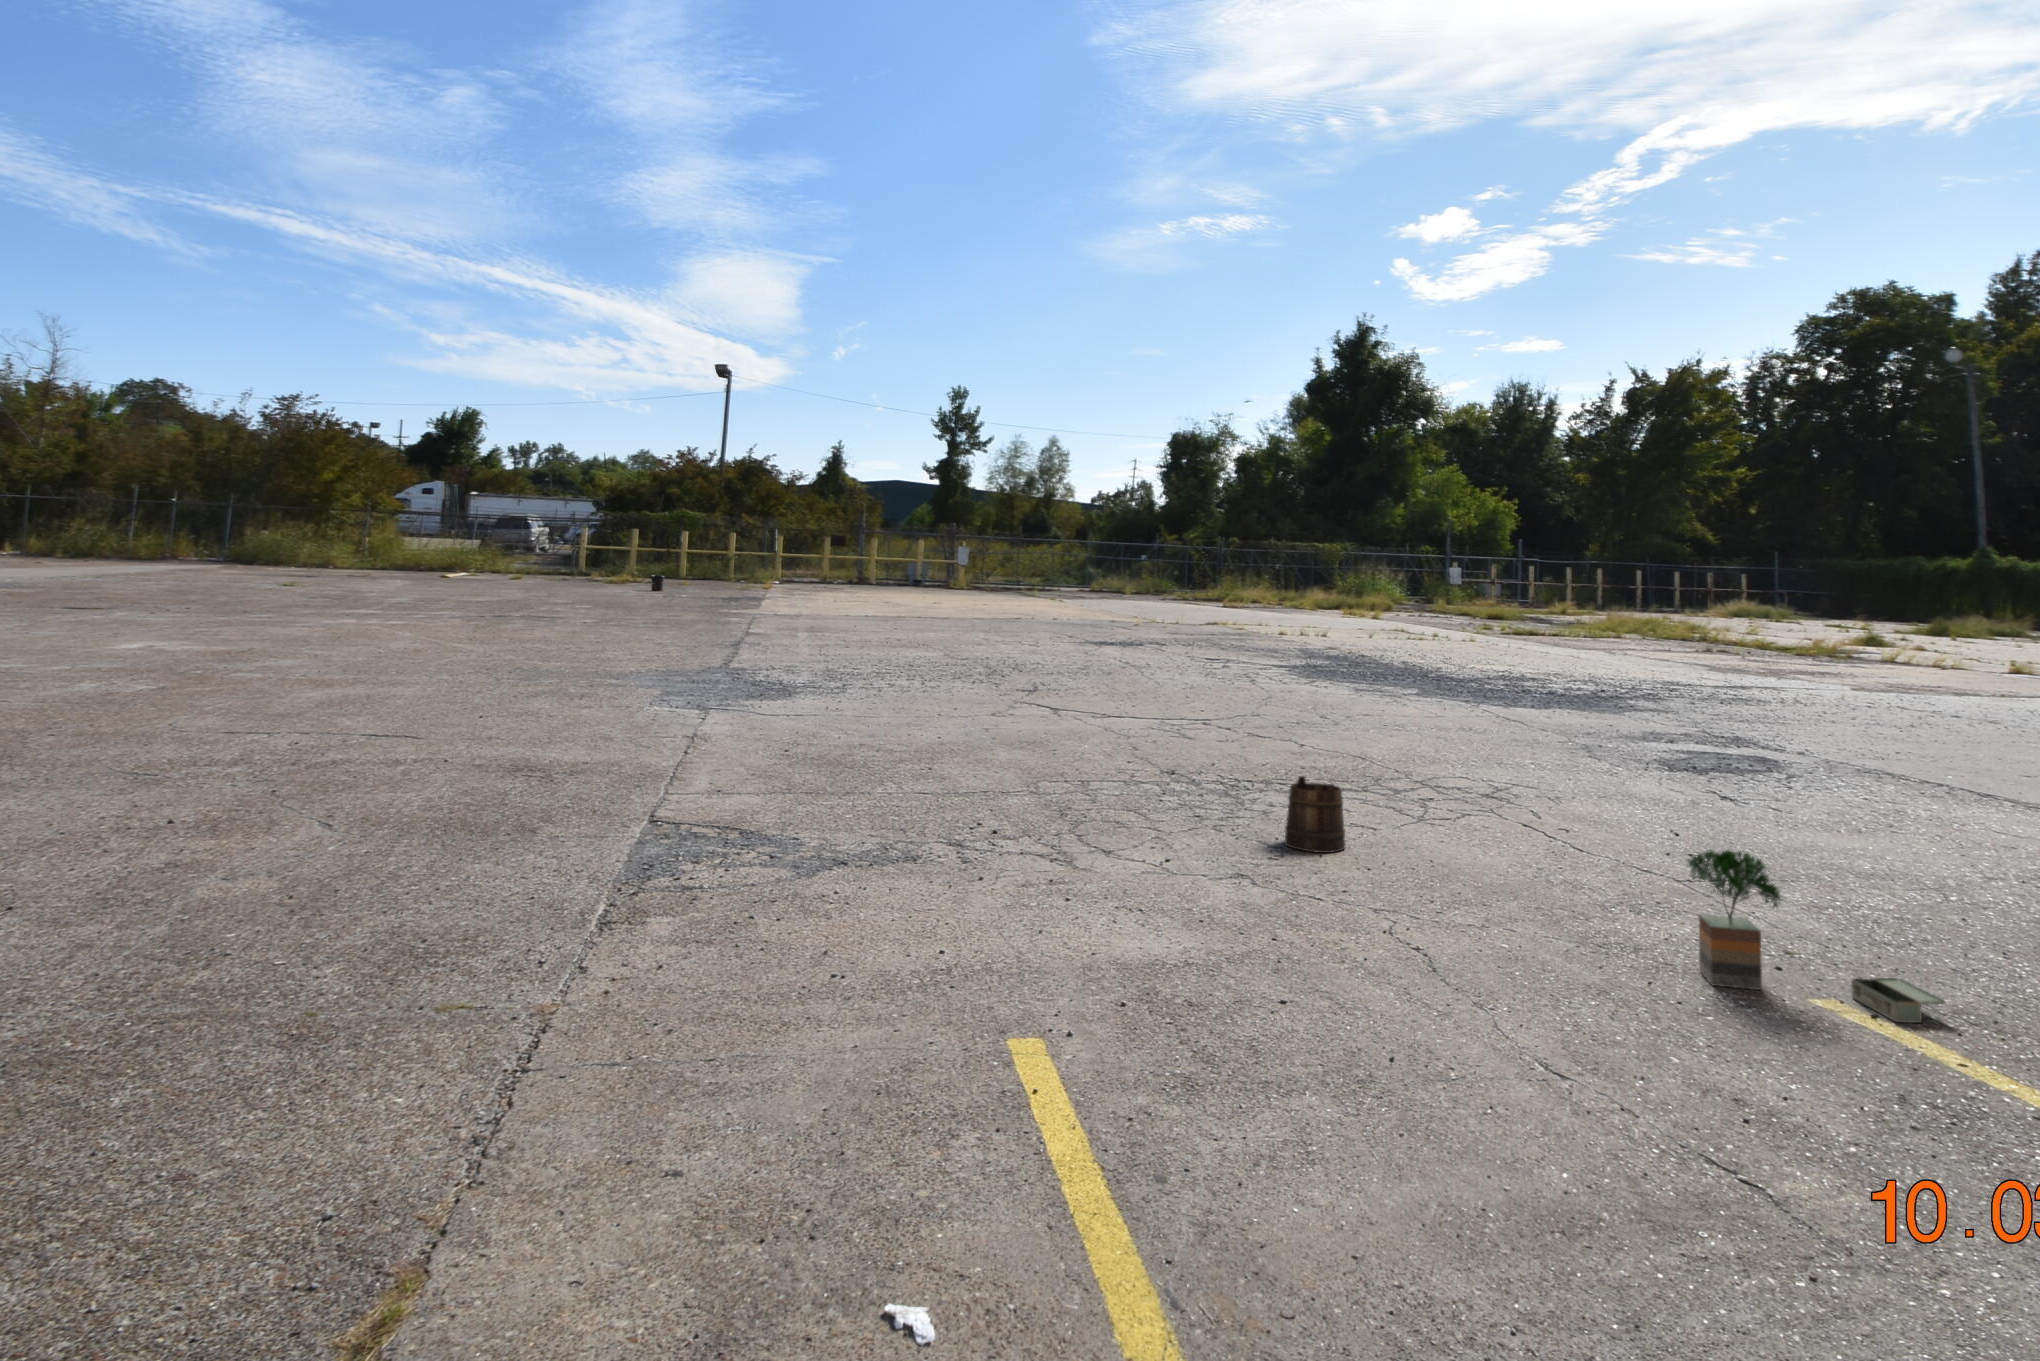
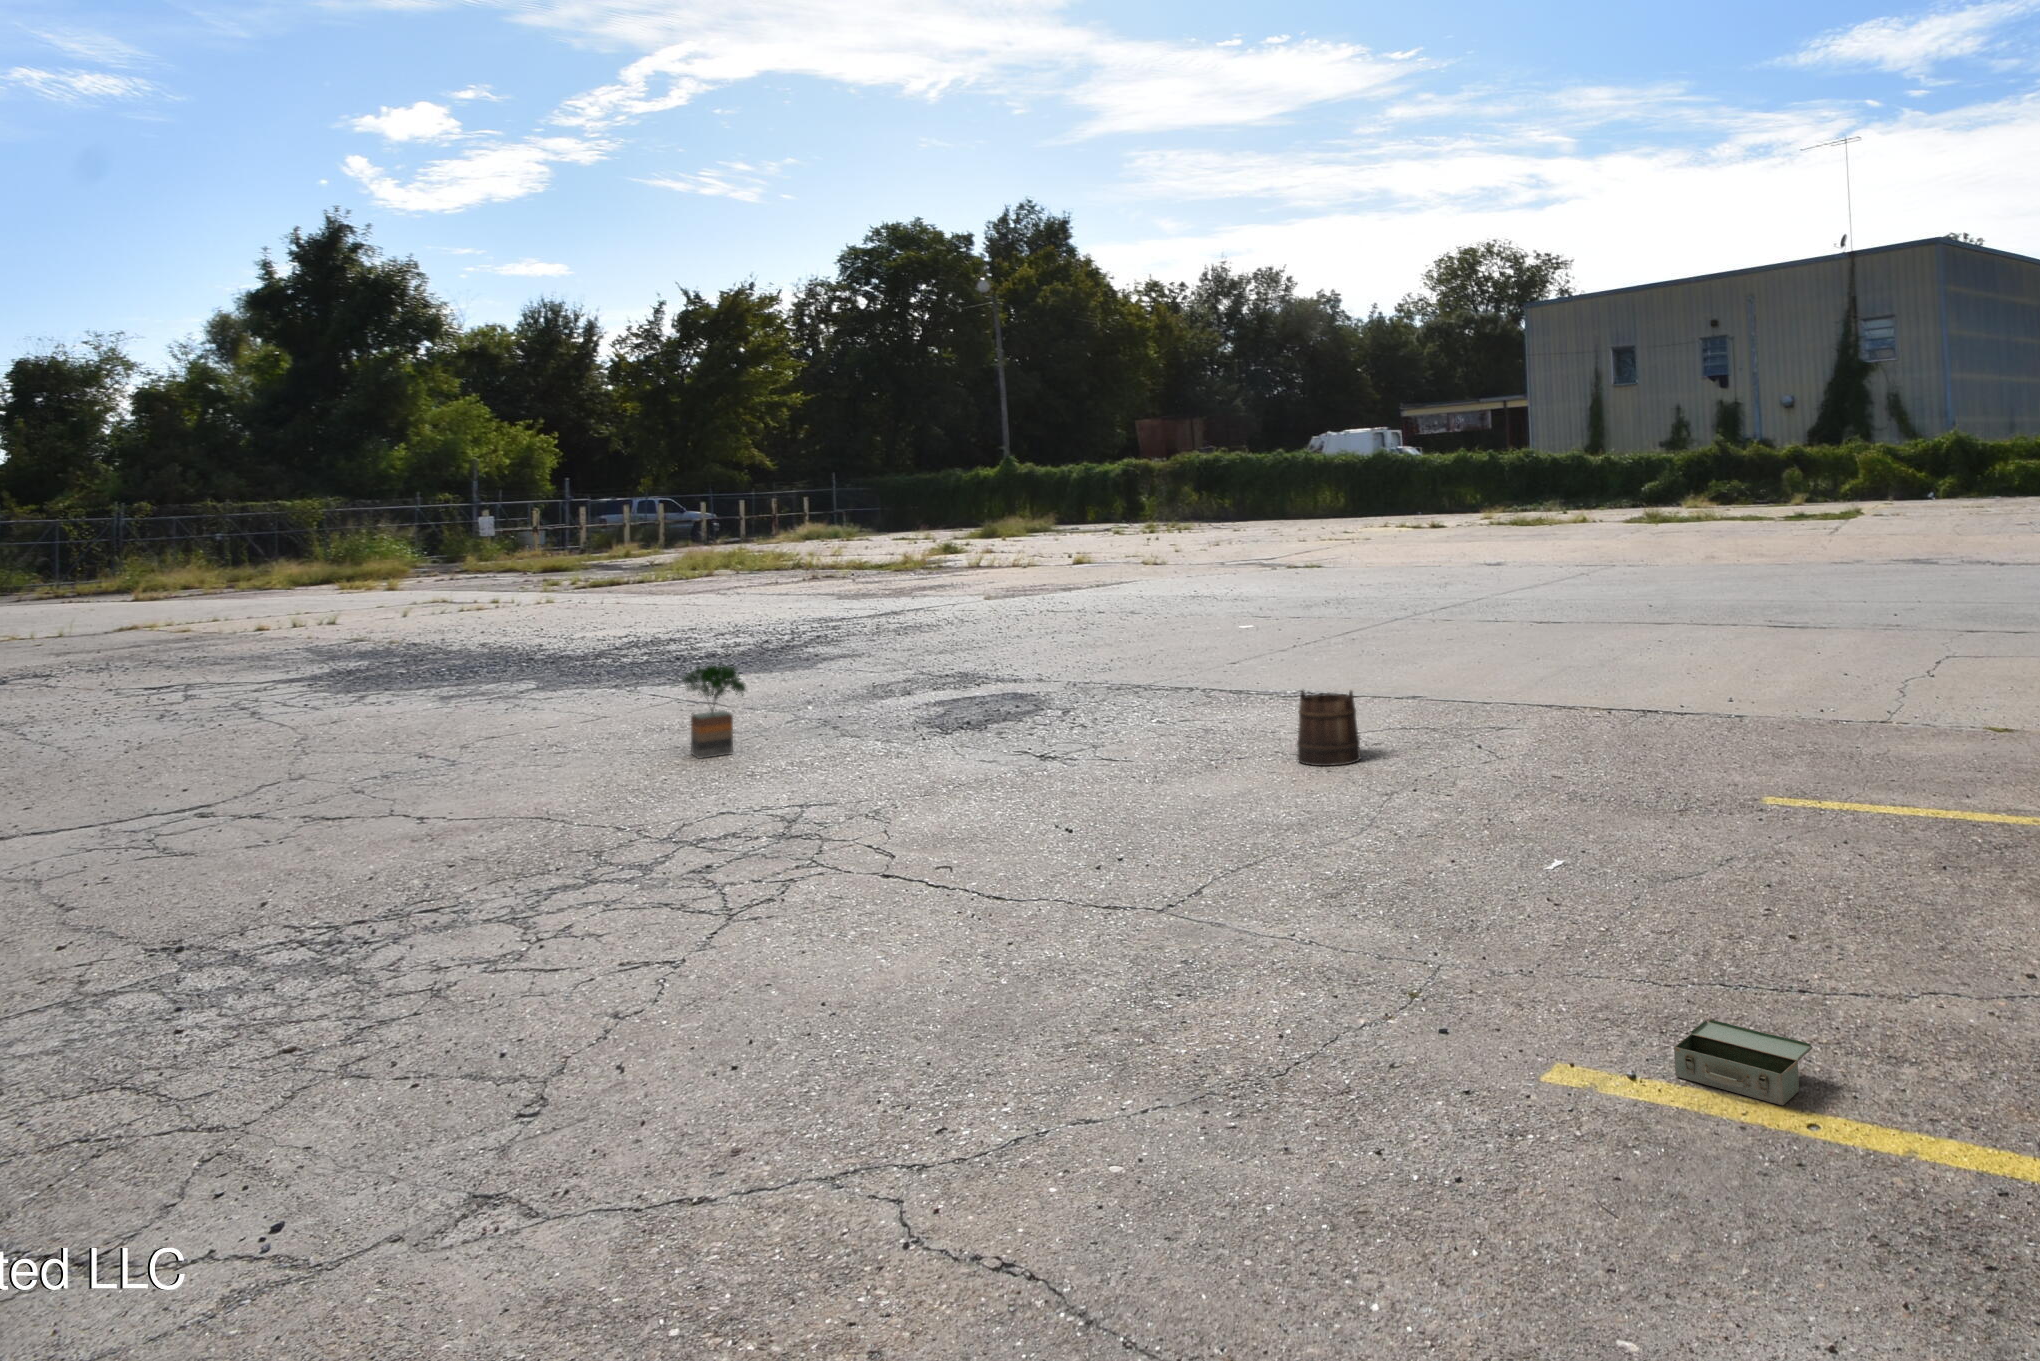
bucket: present [1285,776,1345,853] -> present [1297,691,1361,766]
potted tree: present [1687,849,1781,990] -> present [682,665,746,759]

